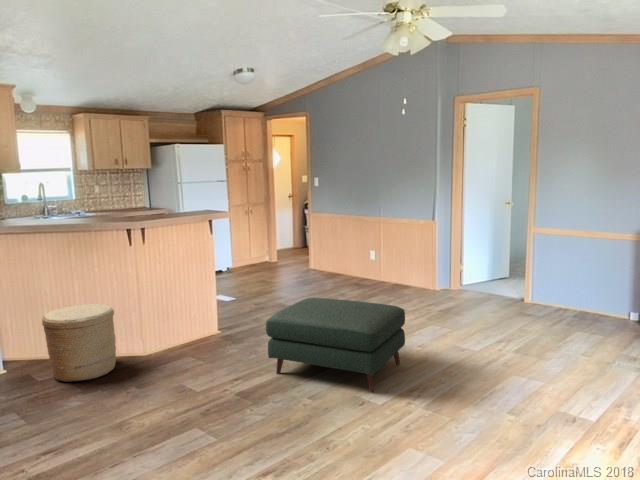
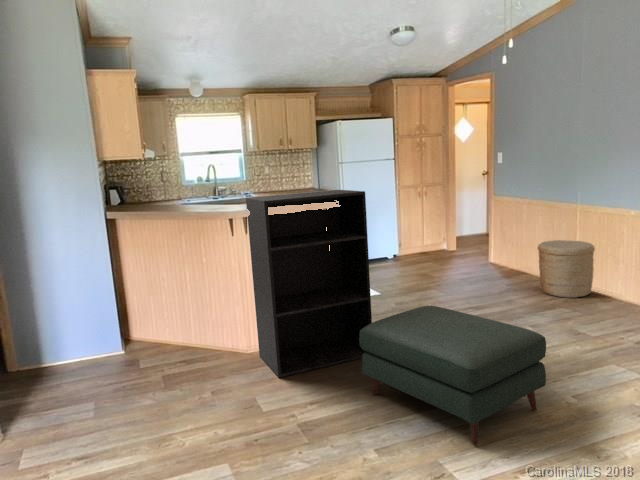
bookshelf: none [141,206,259,374] -> present [246,190,372,377]
woven basket: present [42,304,116,382] -> present [538,240,595,298]

